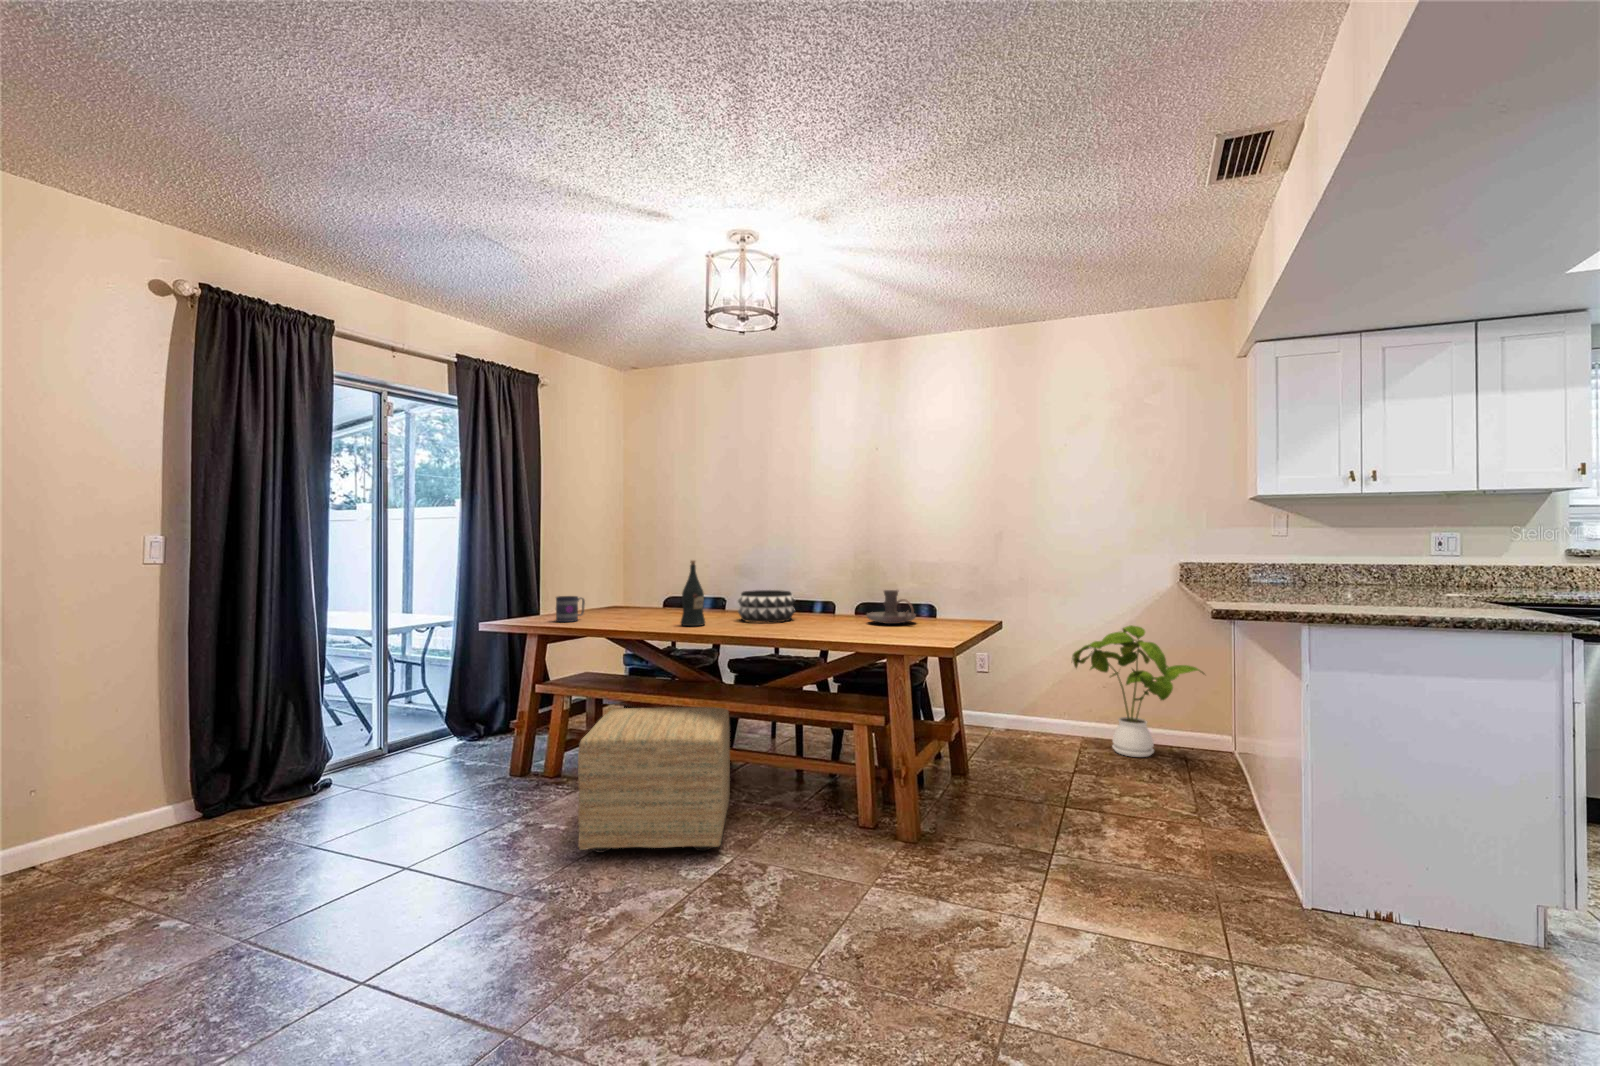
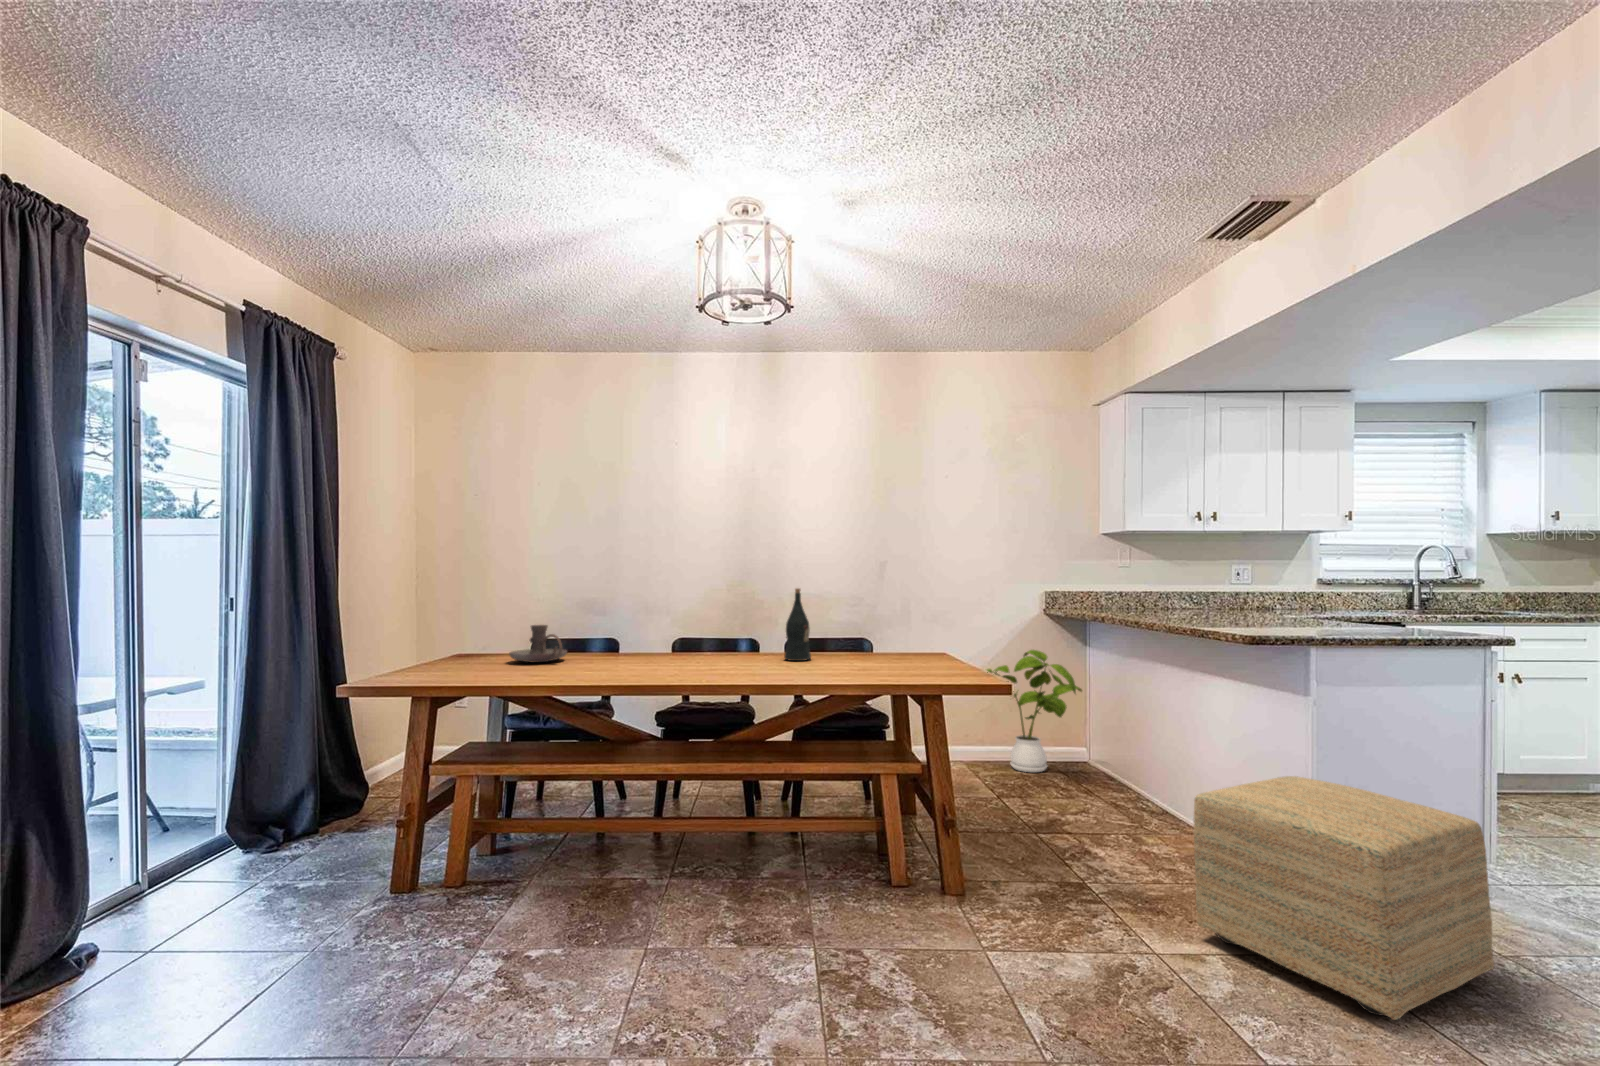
wine bottle: present [681,560,705,626] -> present [784,588,811,661]
decorative bowl: present [738,590,795,622] -> none [691,625,757,662]
candle holder: present [867,590,916,624] -> present [509,625,567,662]
mug: present [556,596,585,622] -> none [452,639,488,674]
ottoman: present [578,707,730,853] -> present [1194,776,1494,1020]

